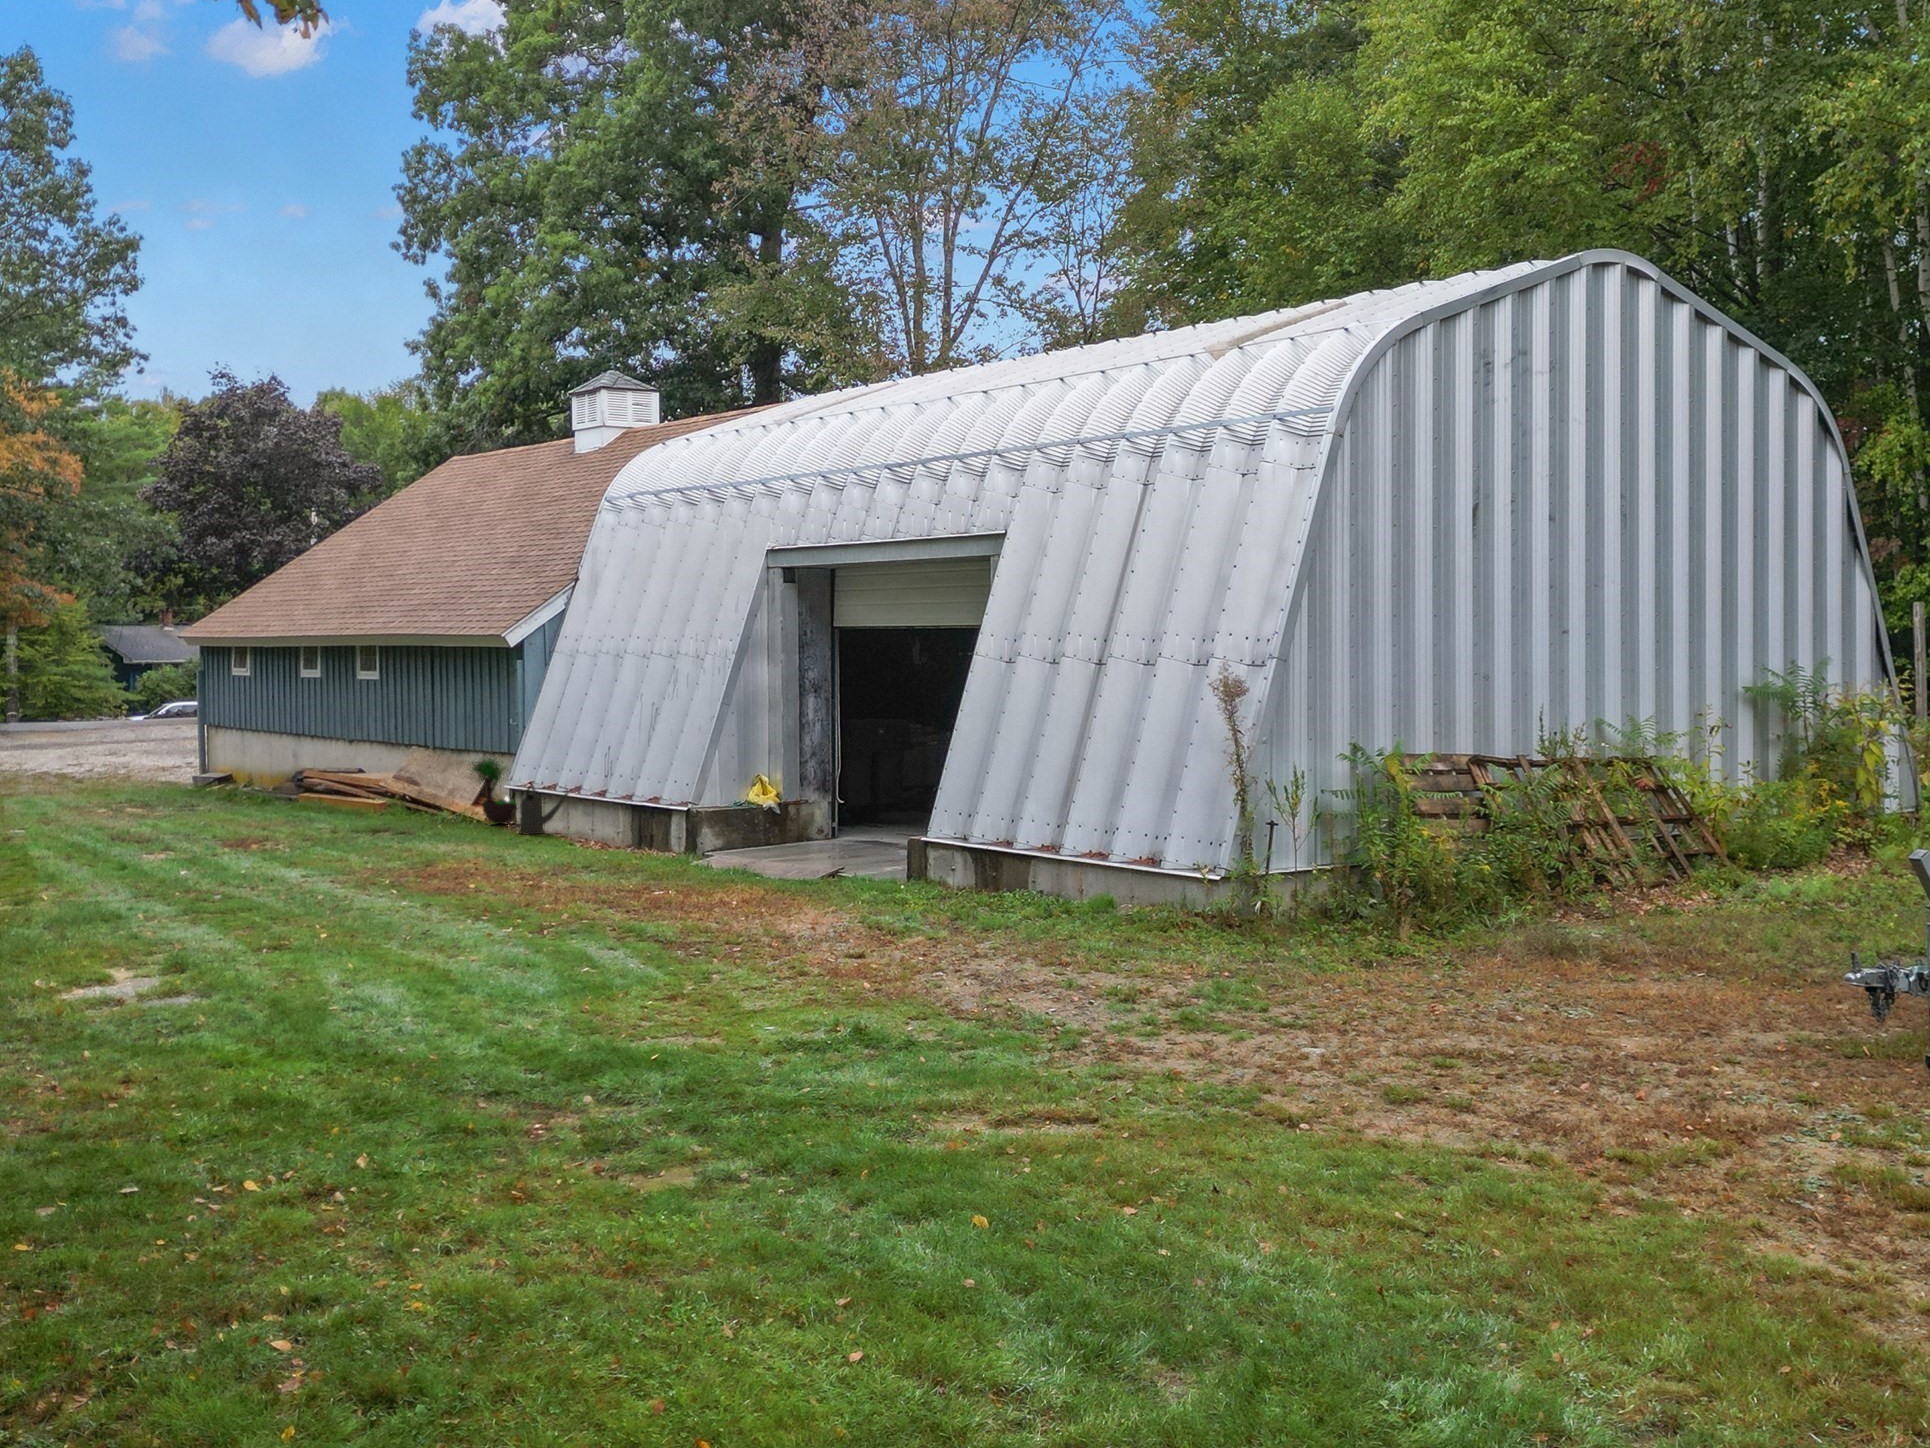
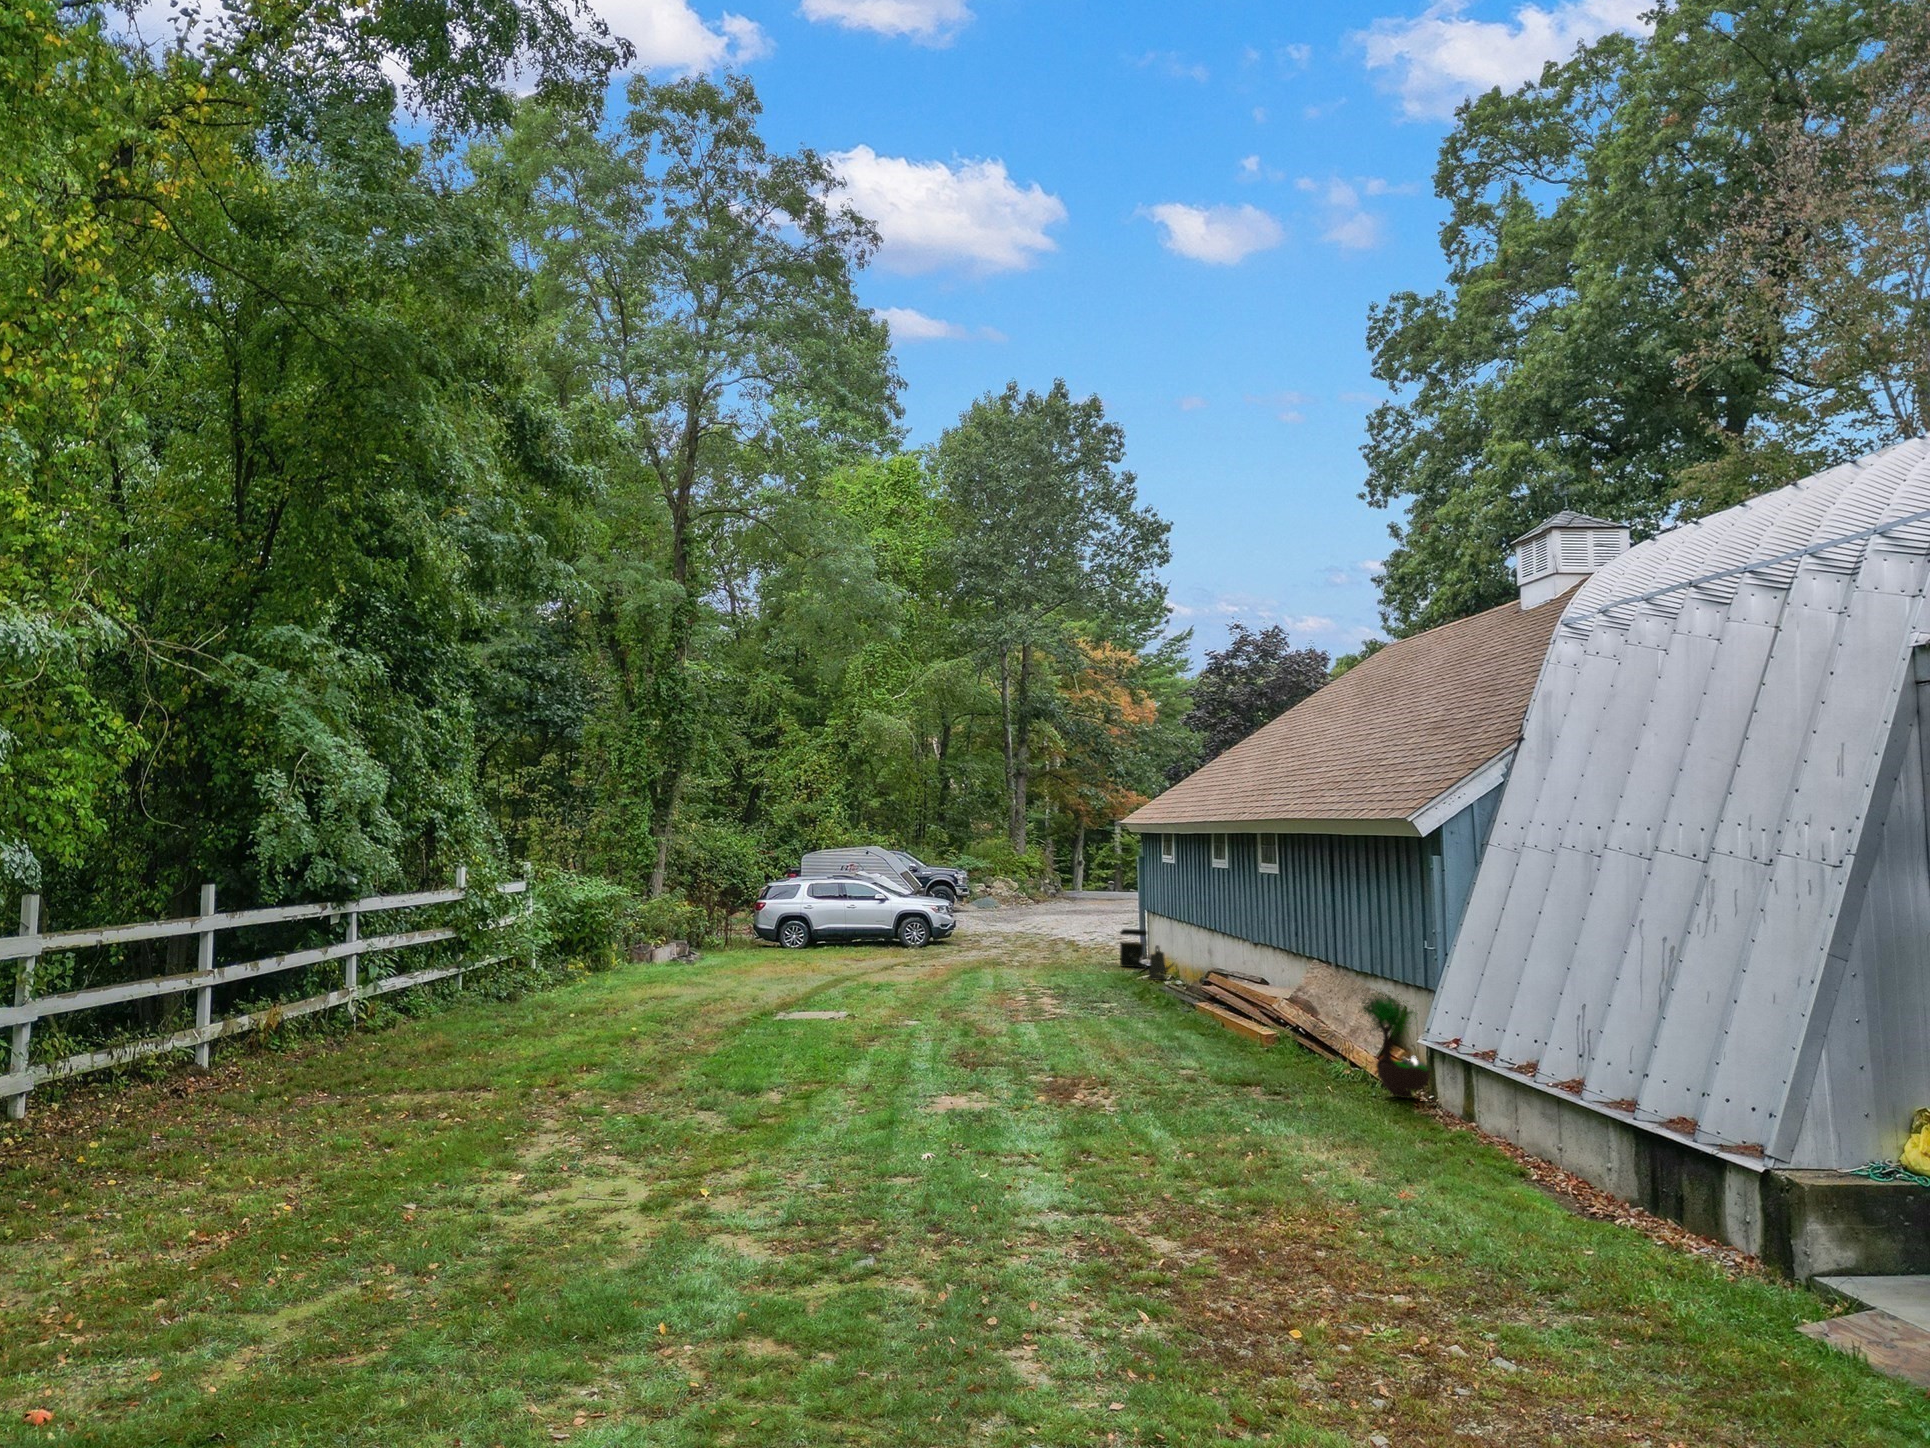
toolbox: none [176,737,208,776] -> present [1120,929,1147,968]
watering can: present [512,786,568,835] -> present [1143,945,1174,980]

